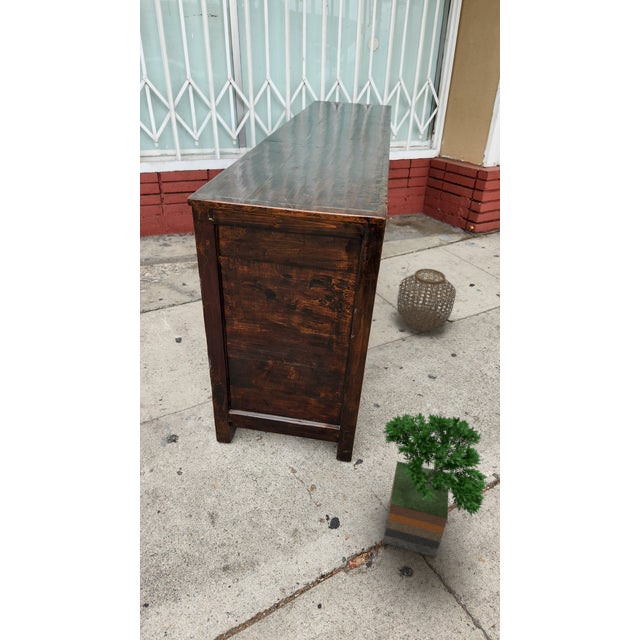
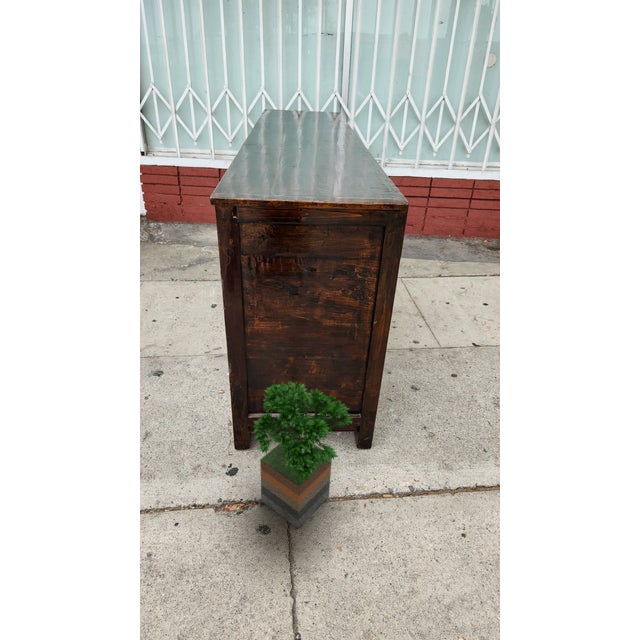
woven basket: present [397,269,456,332] -> none [418,284,480,351]

